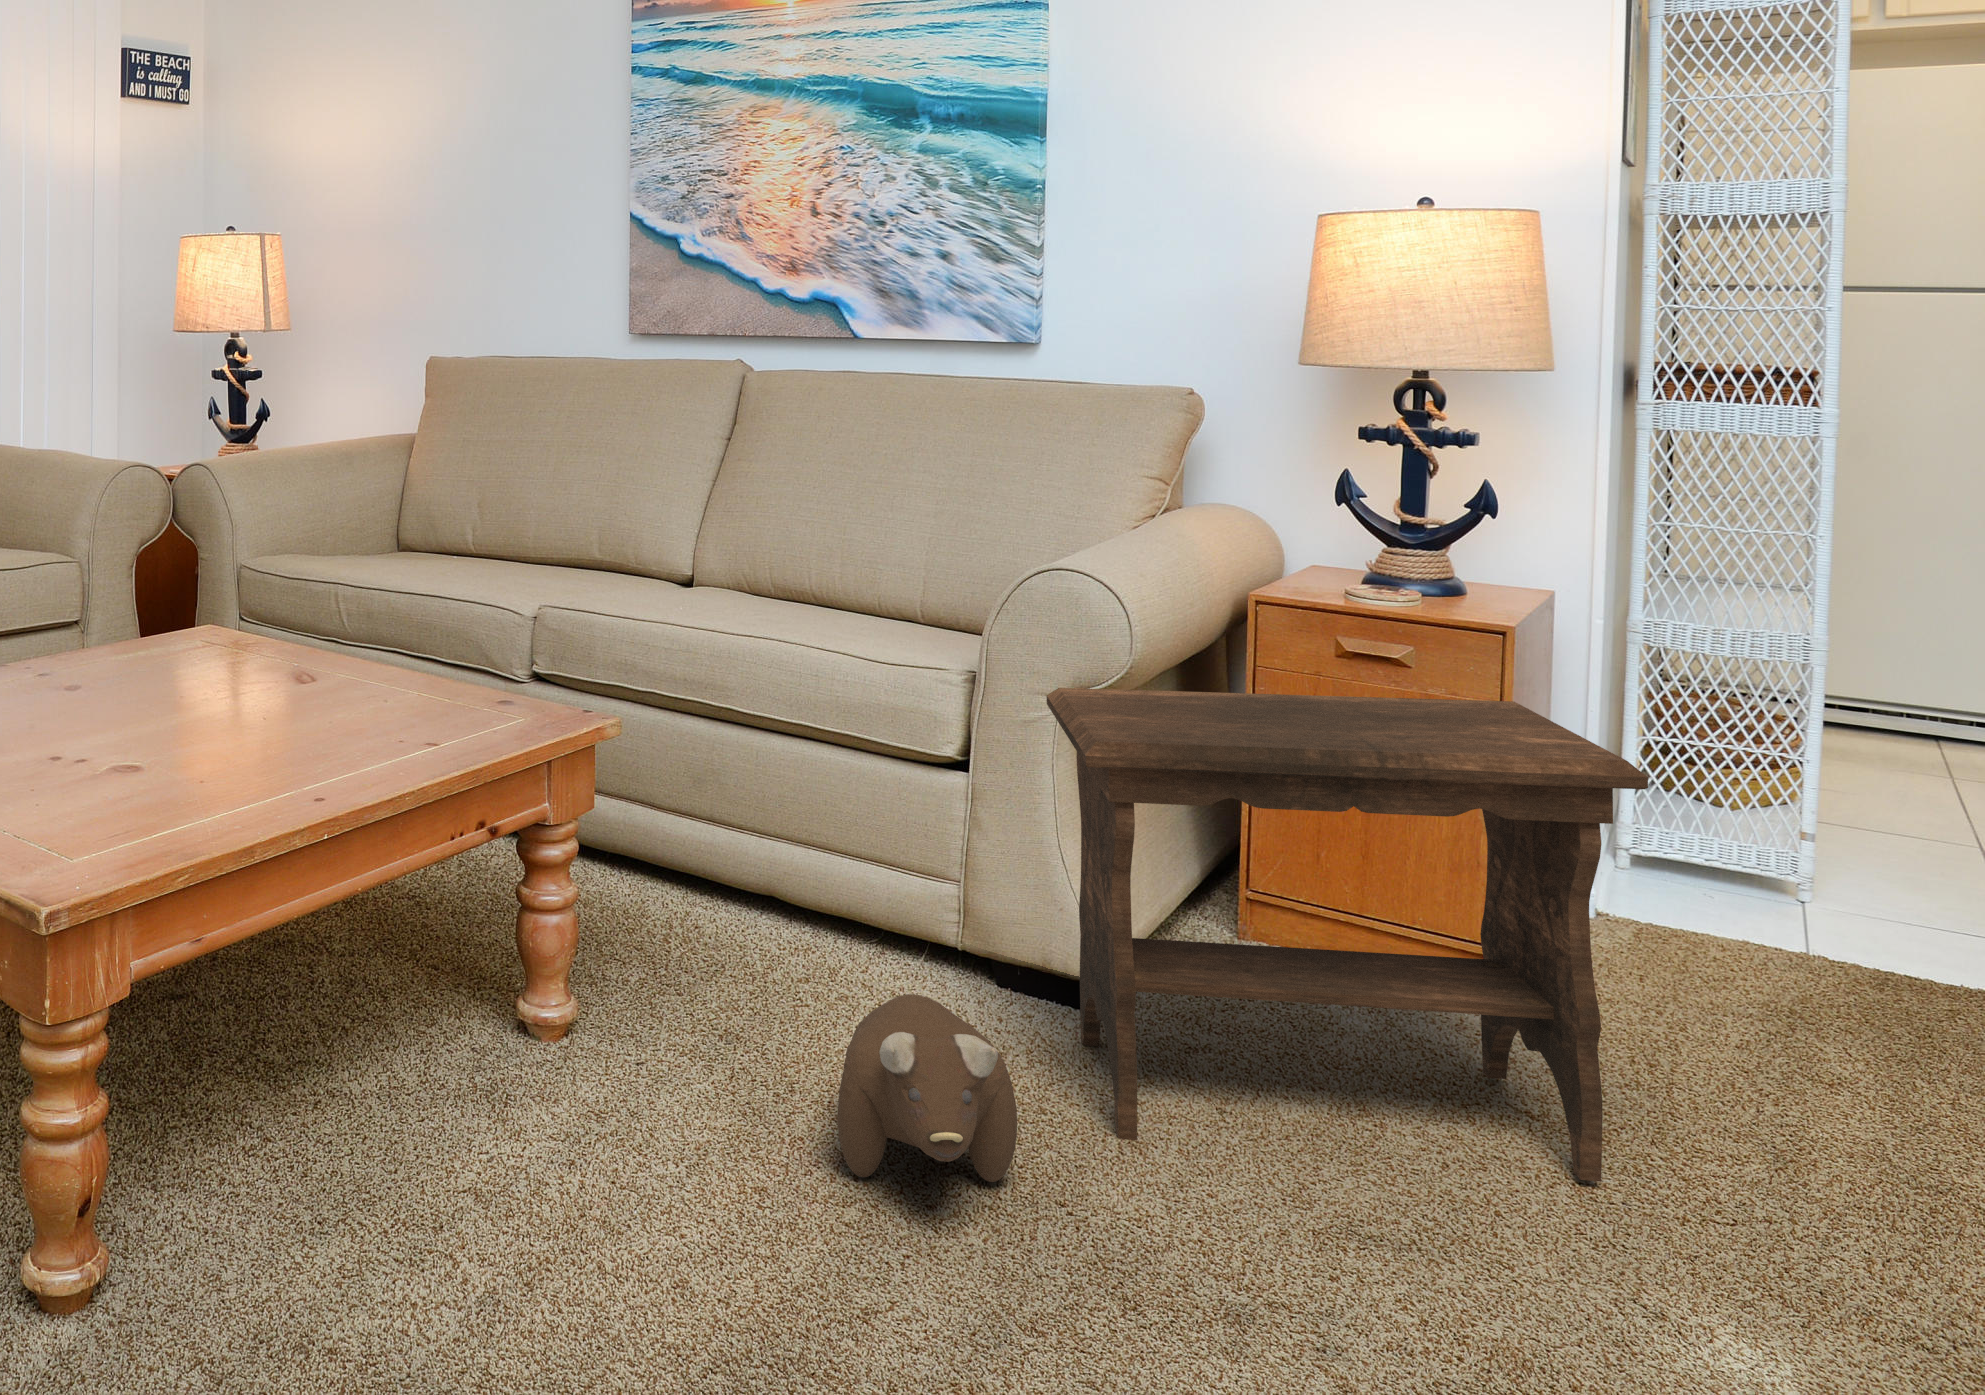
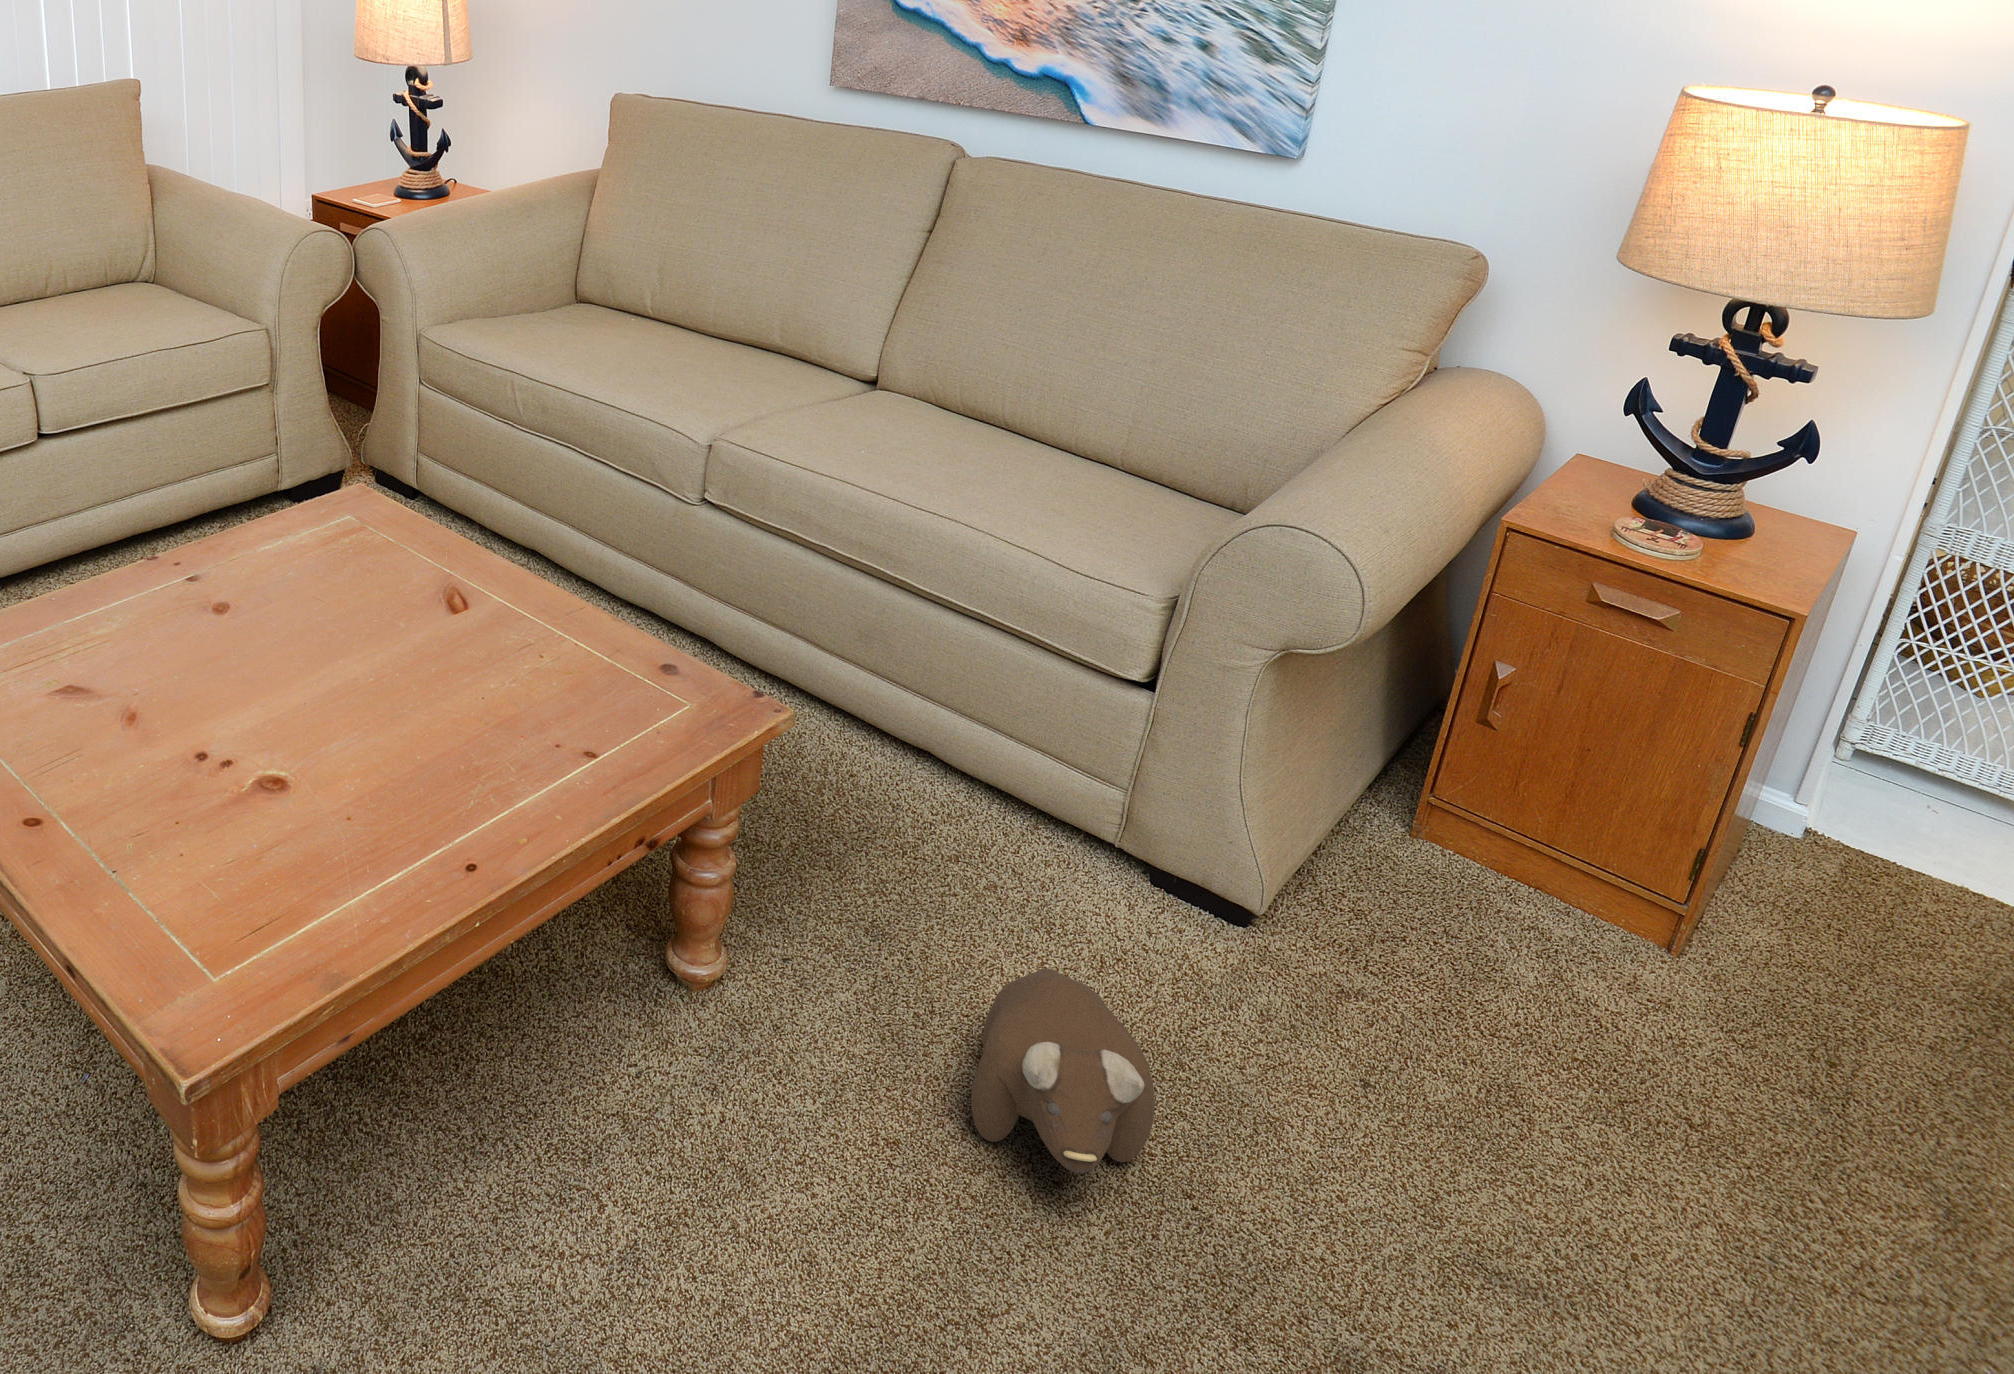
footstool: present [1047,688,1648,1181] -> none [1227,650,1929,1224]

